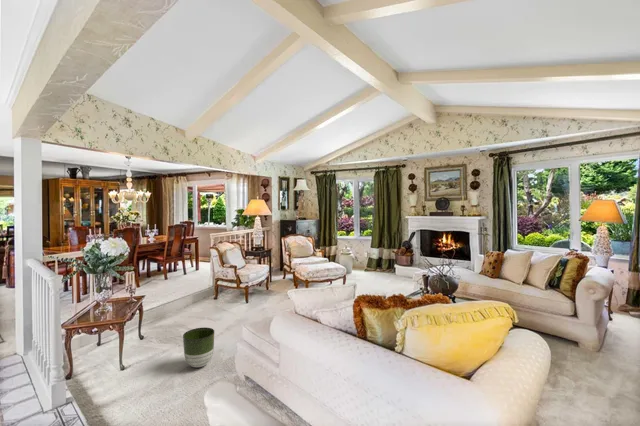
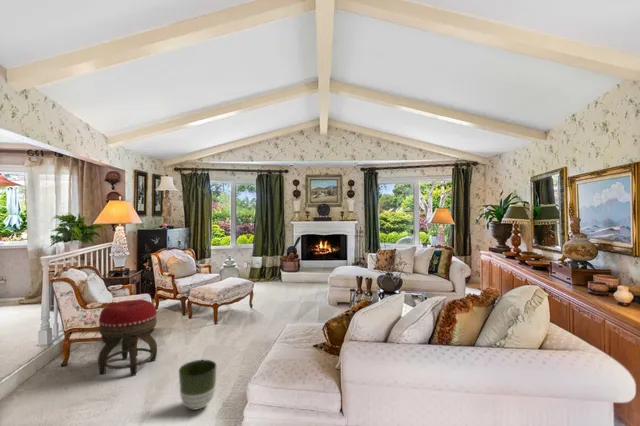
footstool: none [183,273,225,330] -> present [98,299,157,376]

